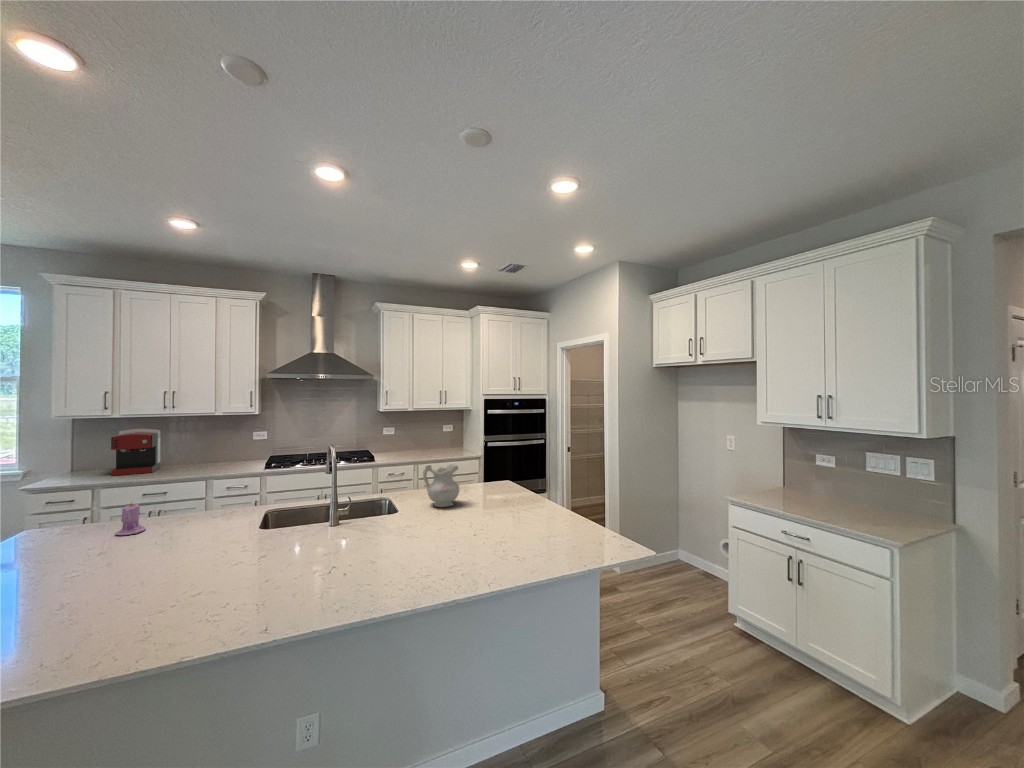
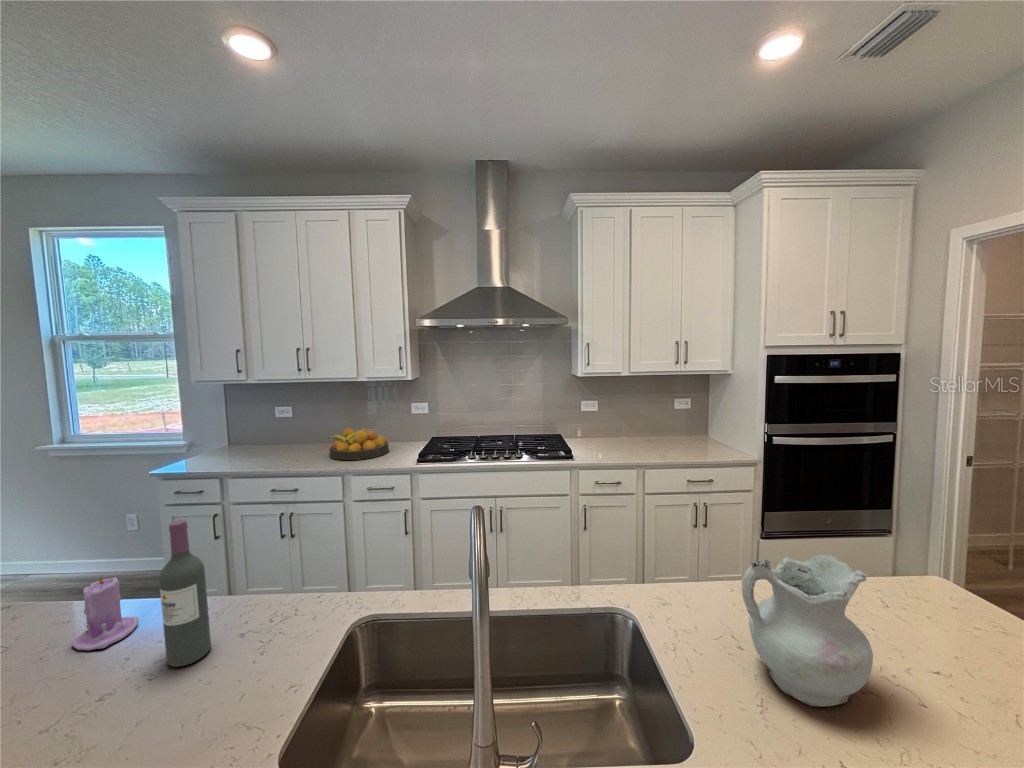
coffee maker: present [111,429,160,476] -> none [249,397,310,456]
fruit bowl: none [186,450,238,472] -> present [329,428,389,460]
wine bottle: none [180,469,199,531] -> present [159,520,211,667]

